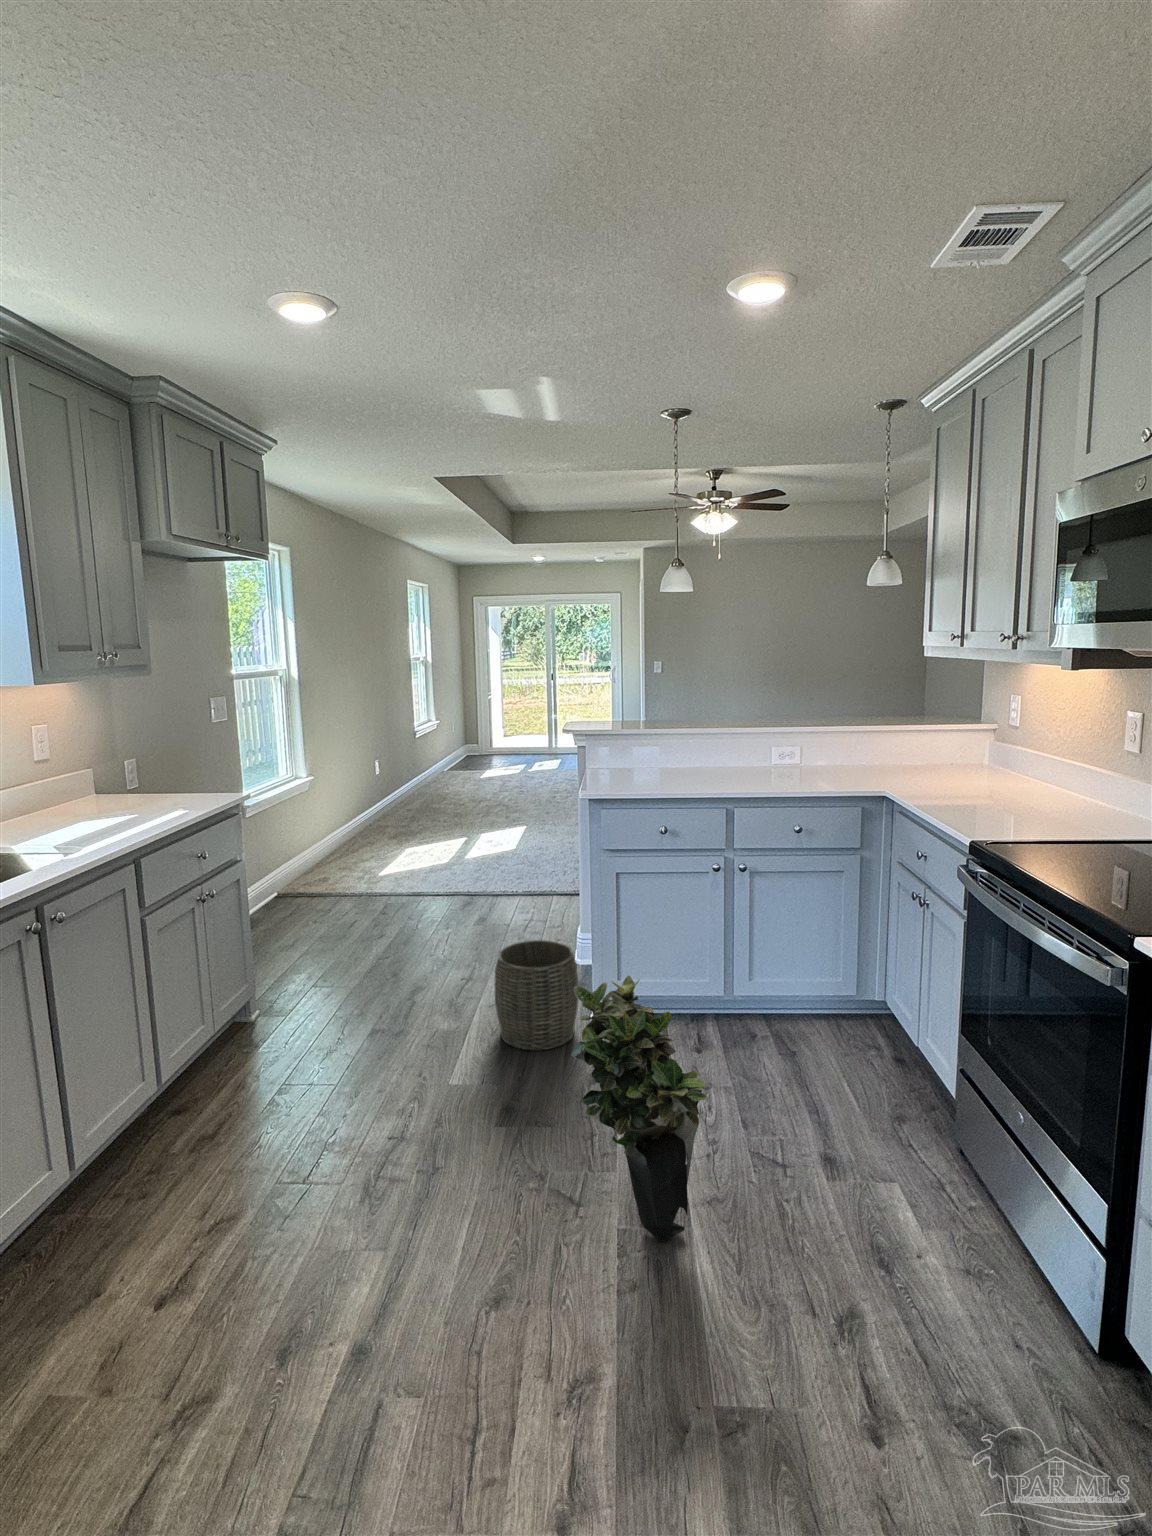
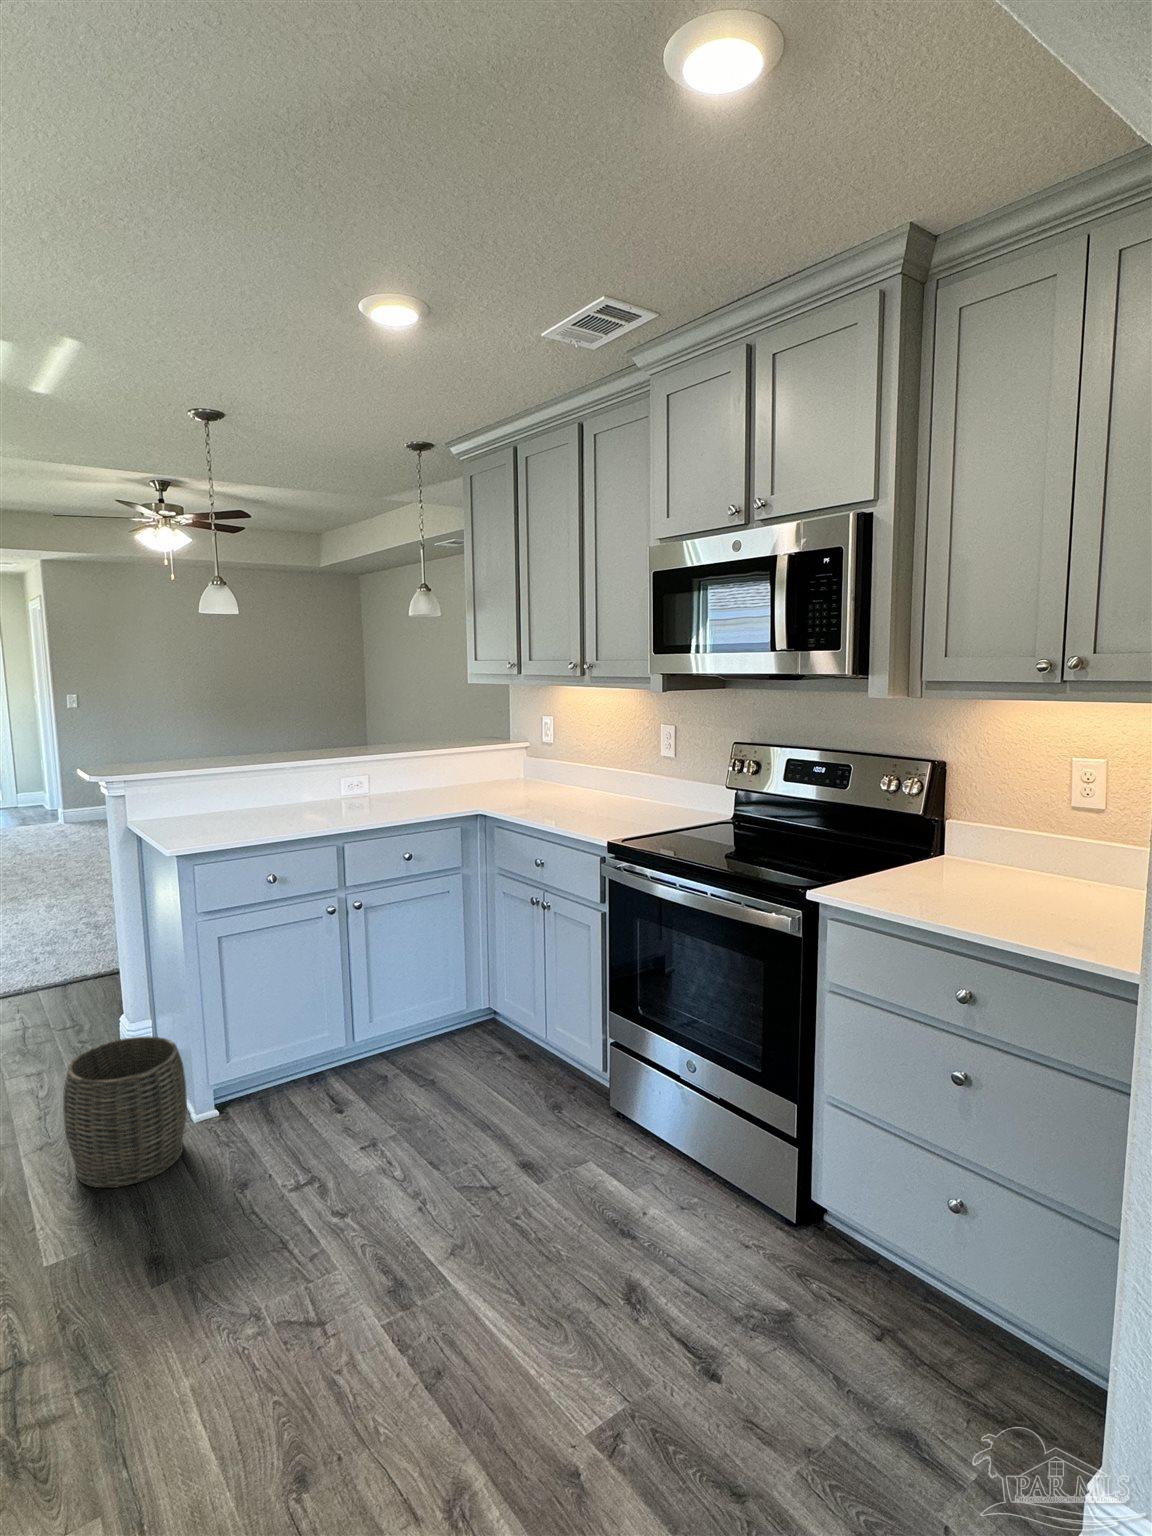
potted plant: present [571,975,707,1242] -> none [296,1038,466,1315]

